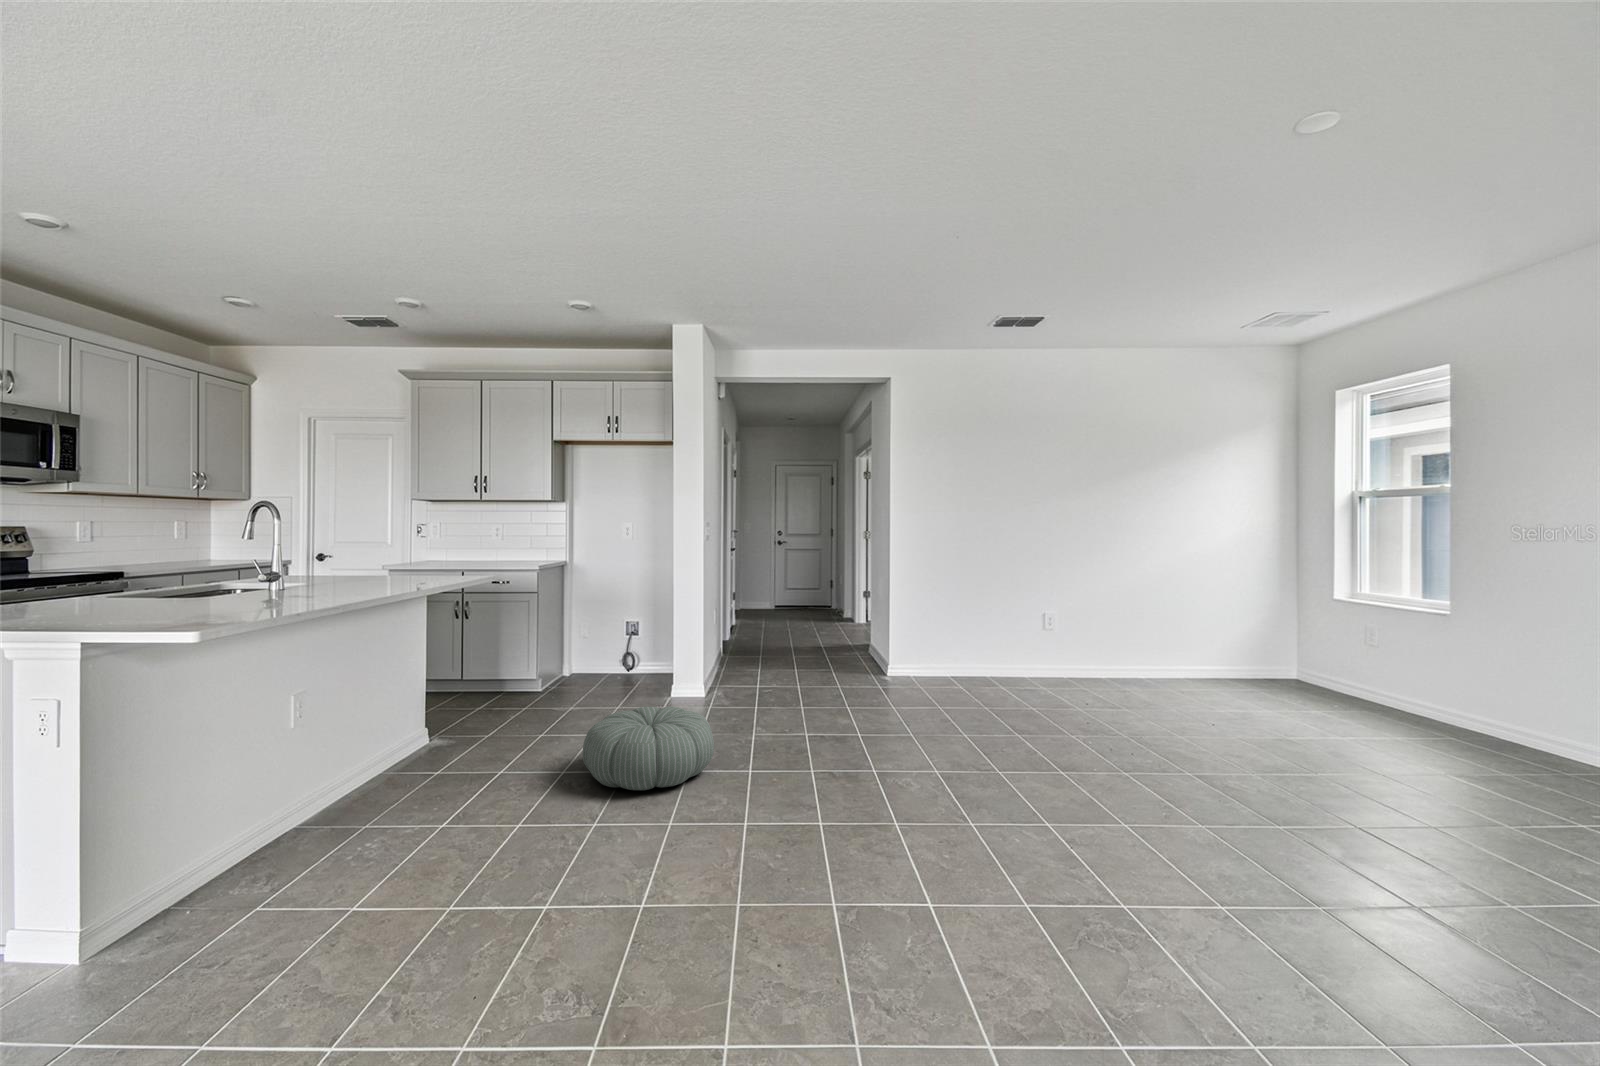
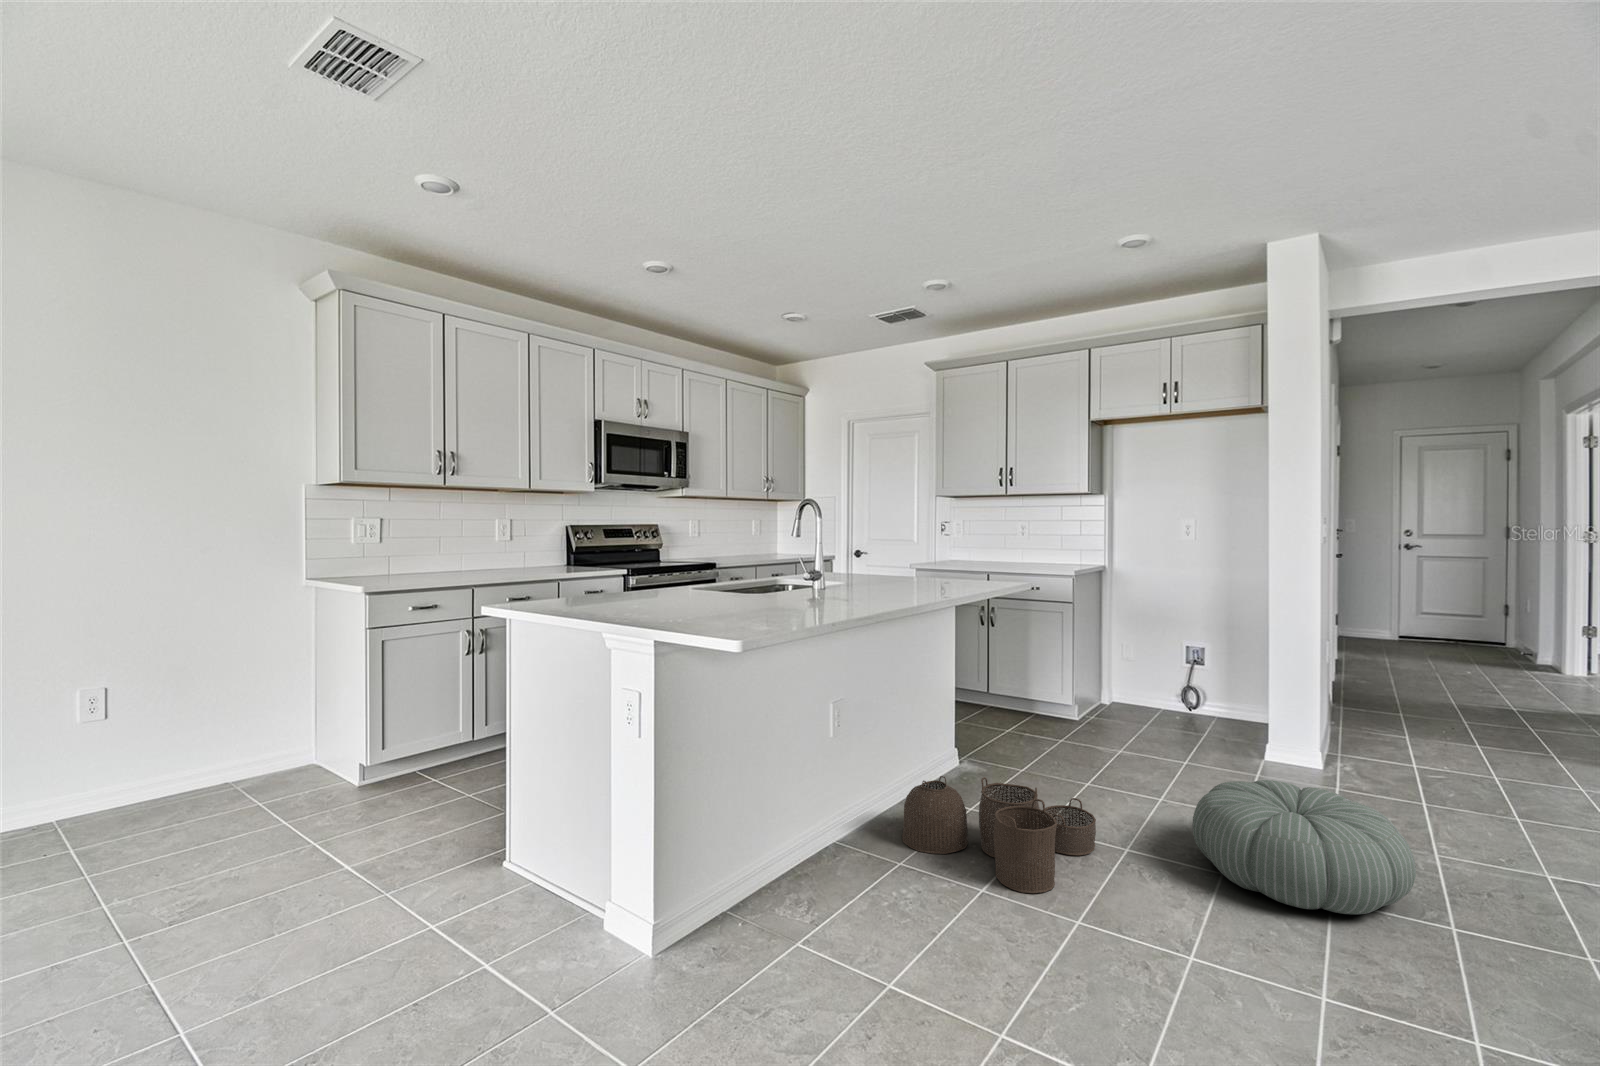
woven basket: none [308,746,508,838] -> present [902,776,1096,893]

